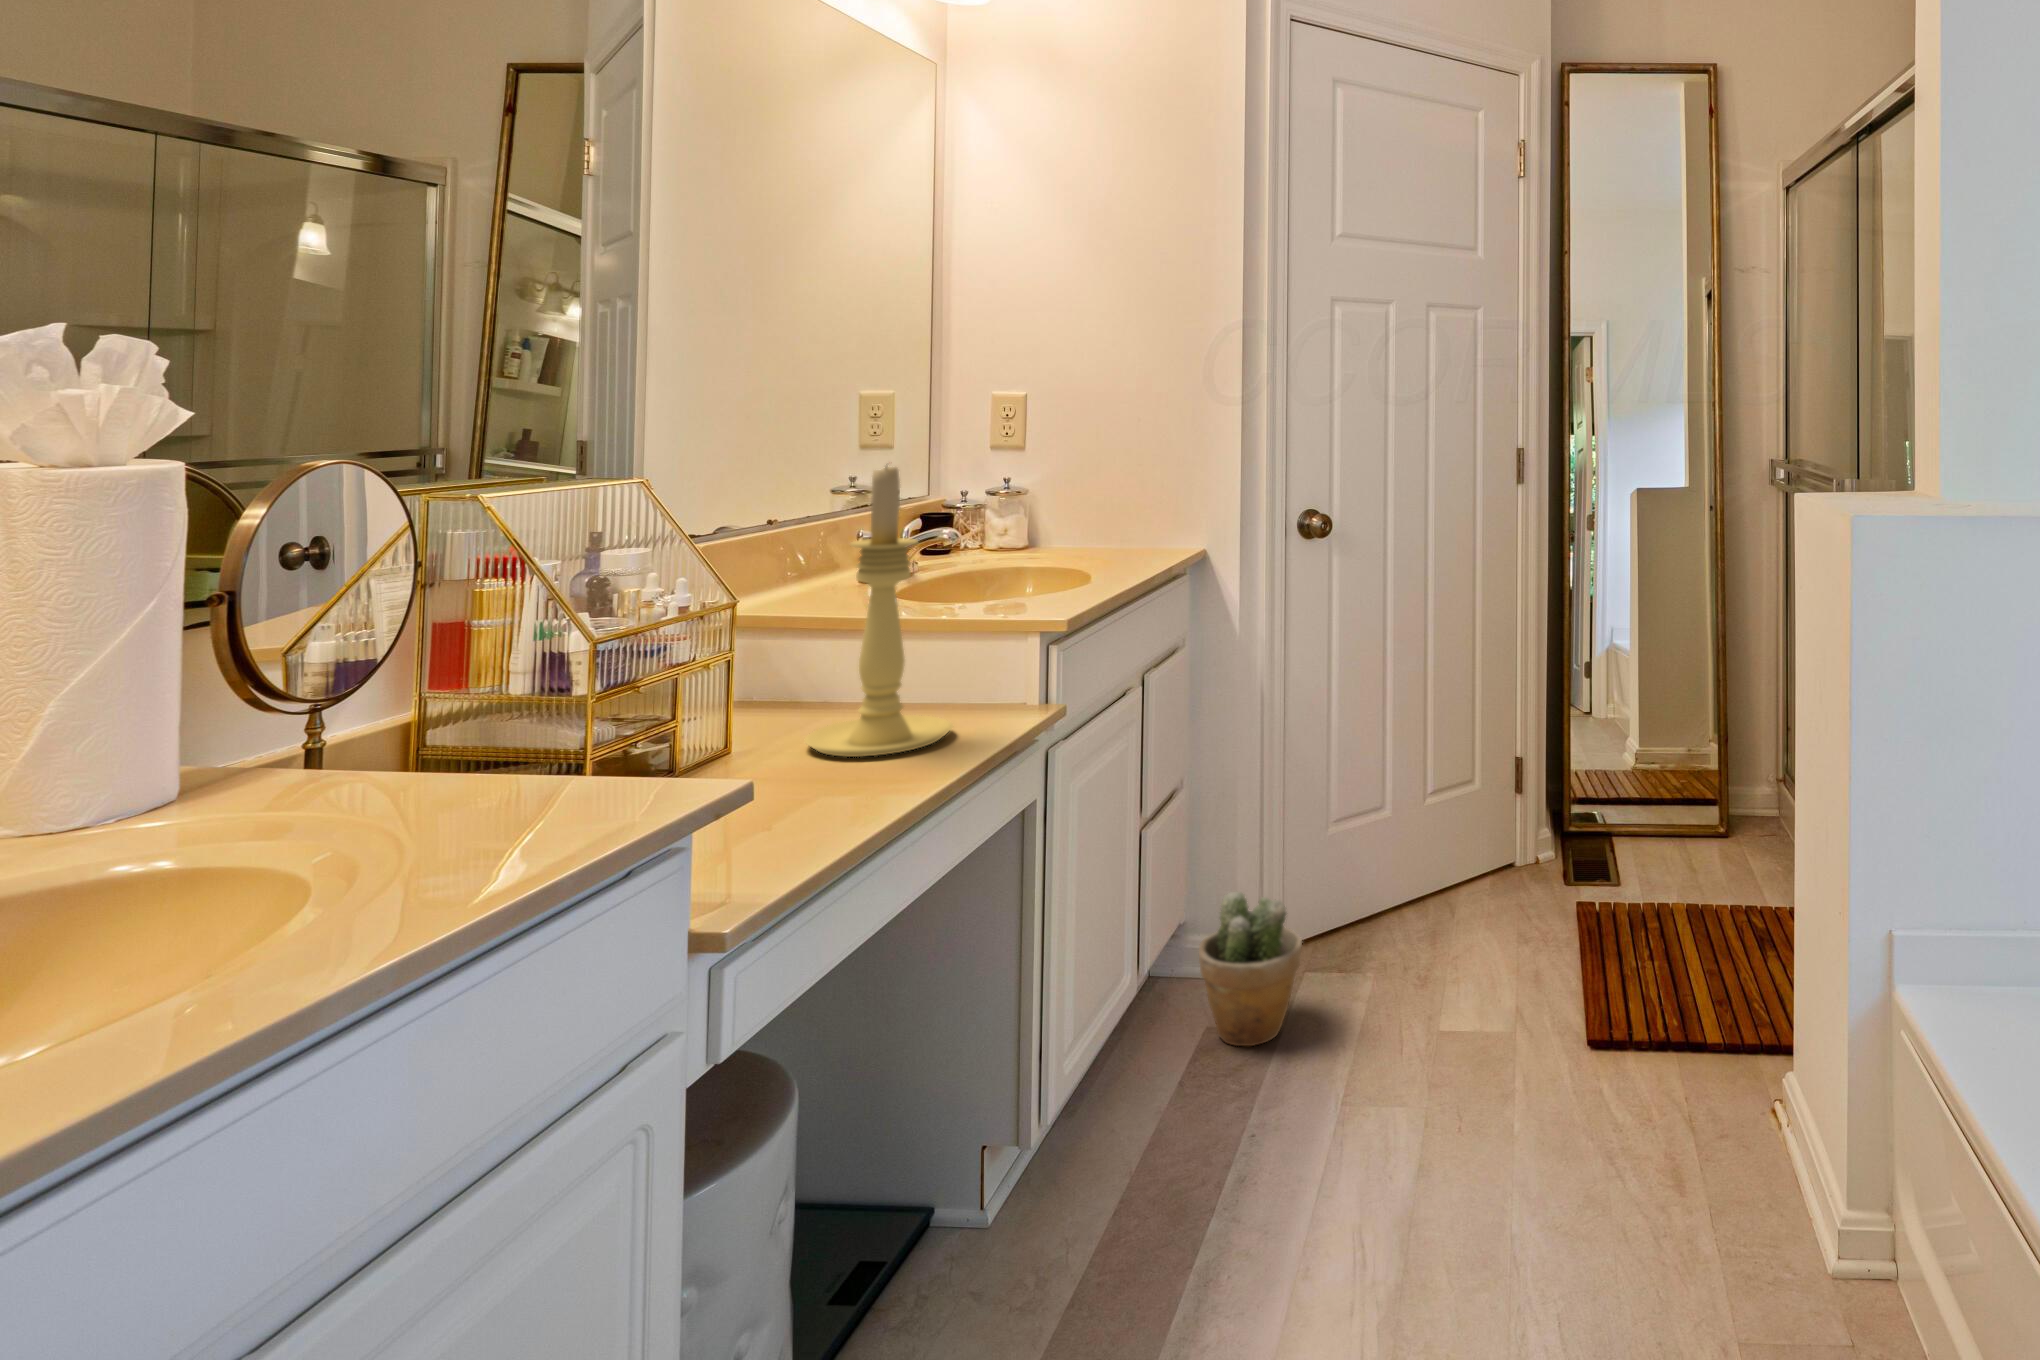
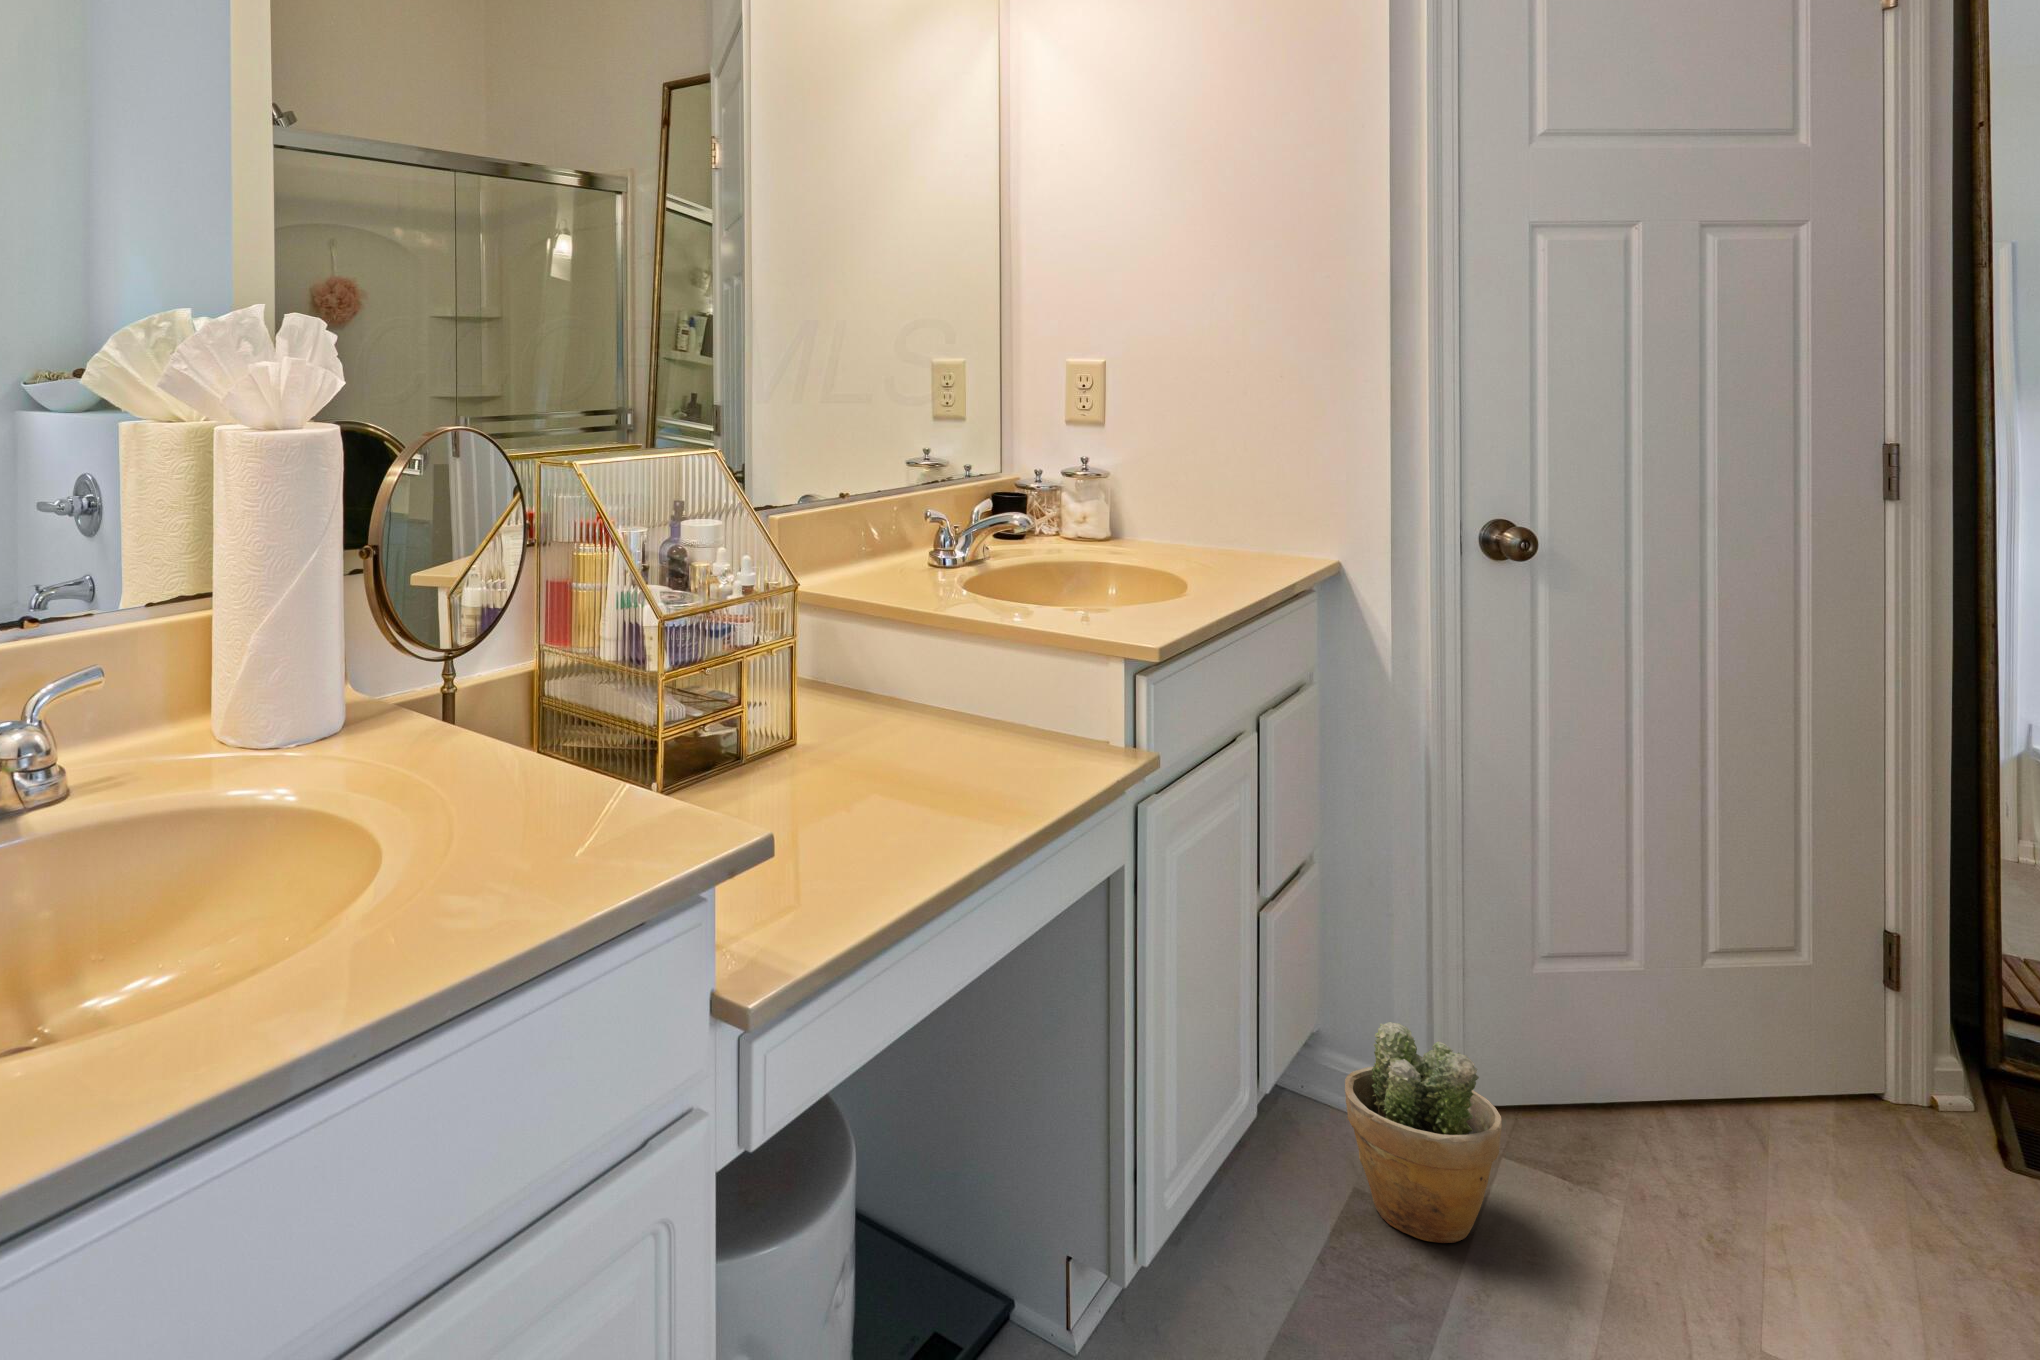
candle holder: present [805,466,953,757] -> none [865,438,1024,779]

